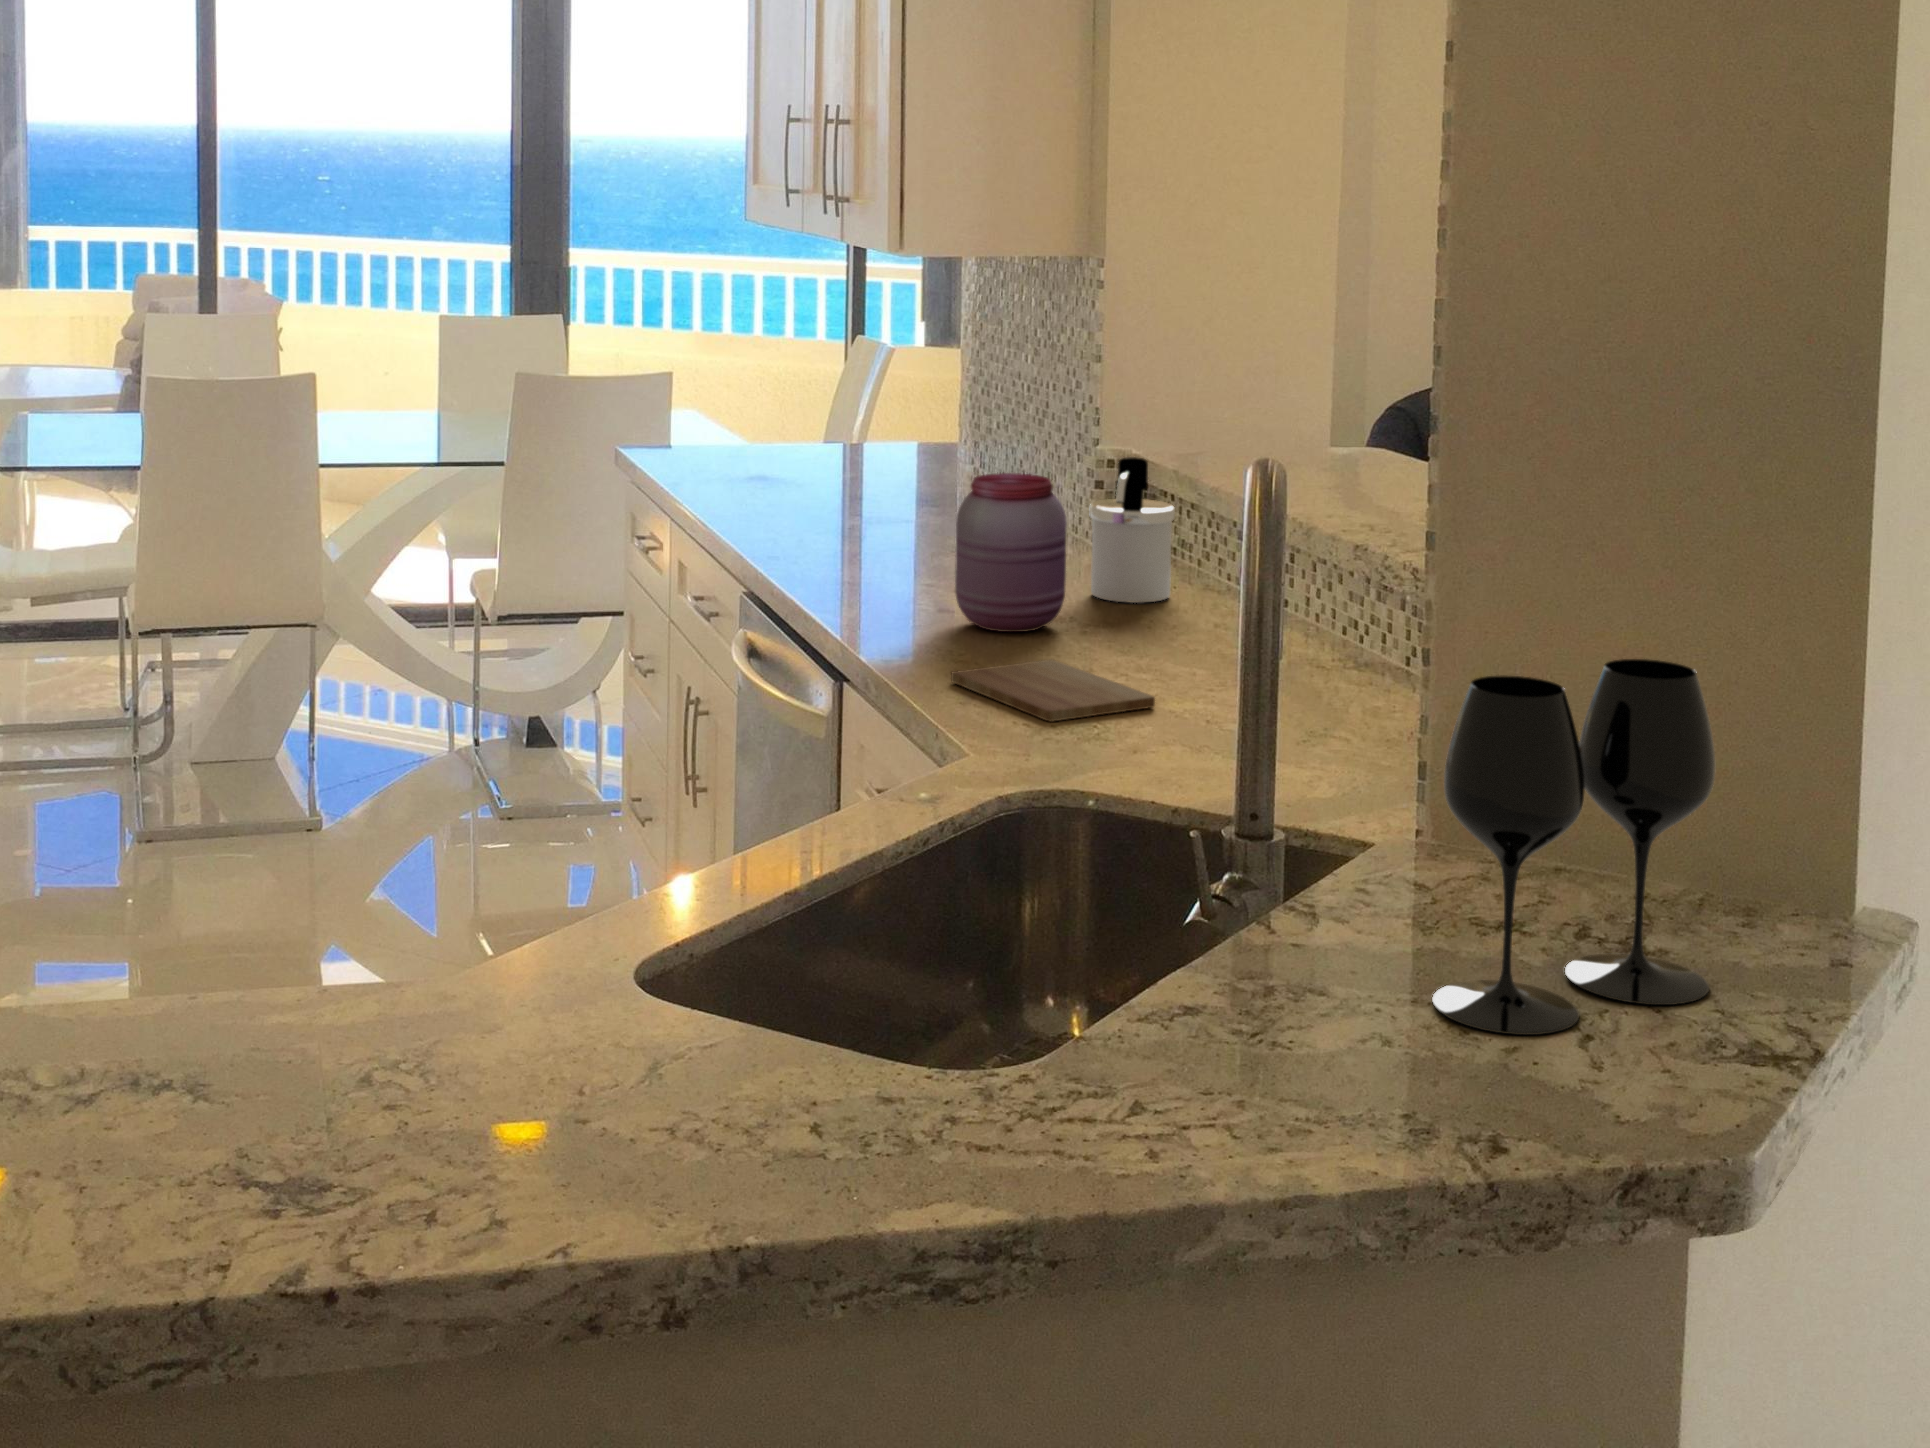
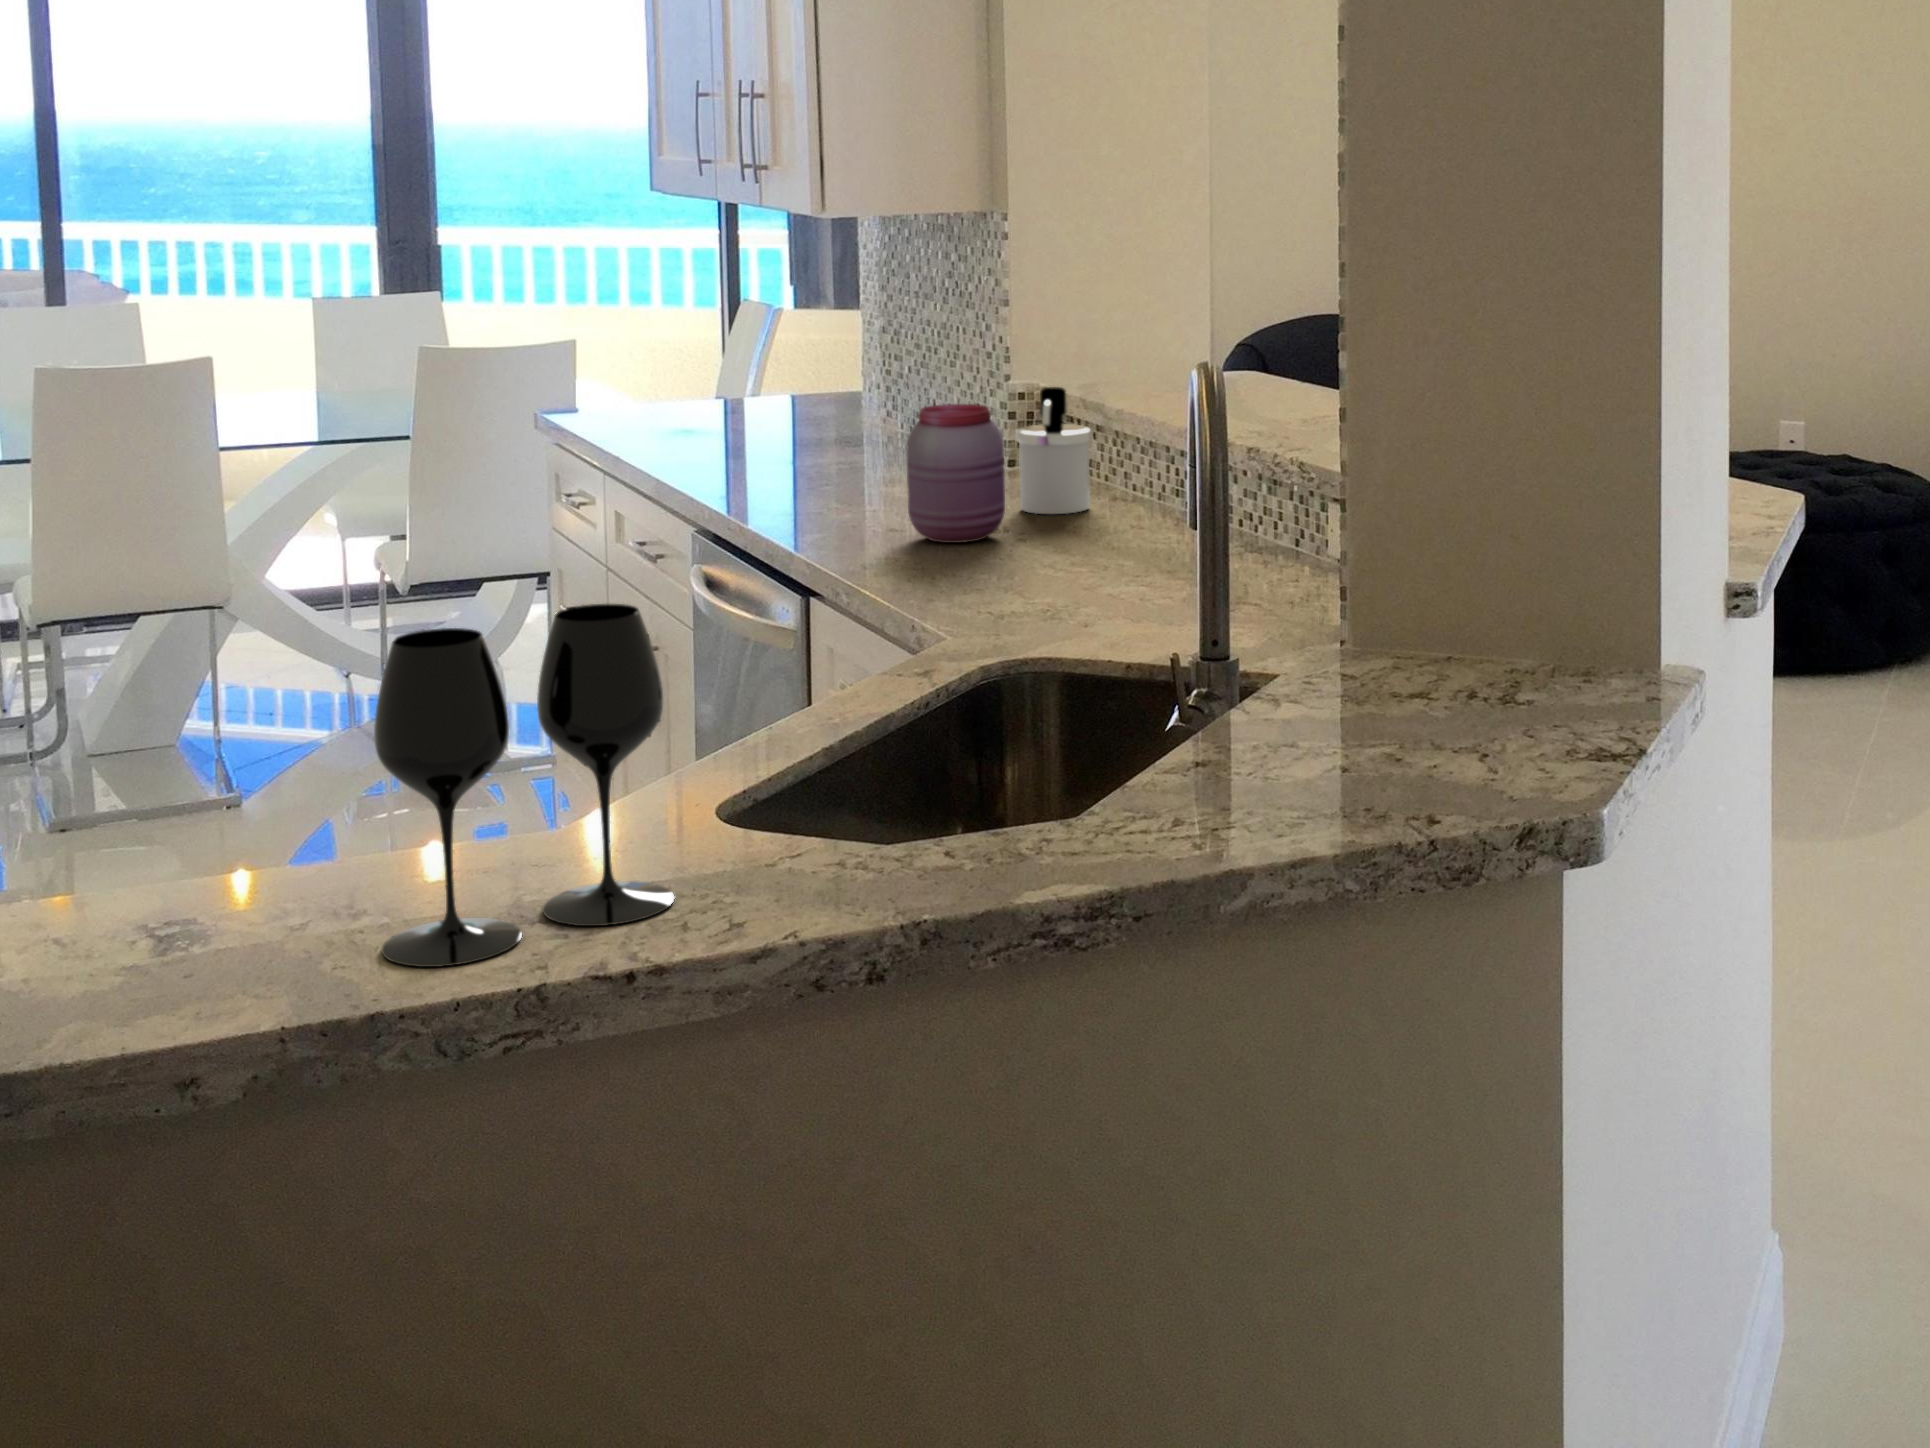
cutting board: present [951,659,1155,722] -> none [922,559,1101,605]
wine glass: present [1432,659,1715,1035] -> present [374,604,674,967]

